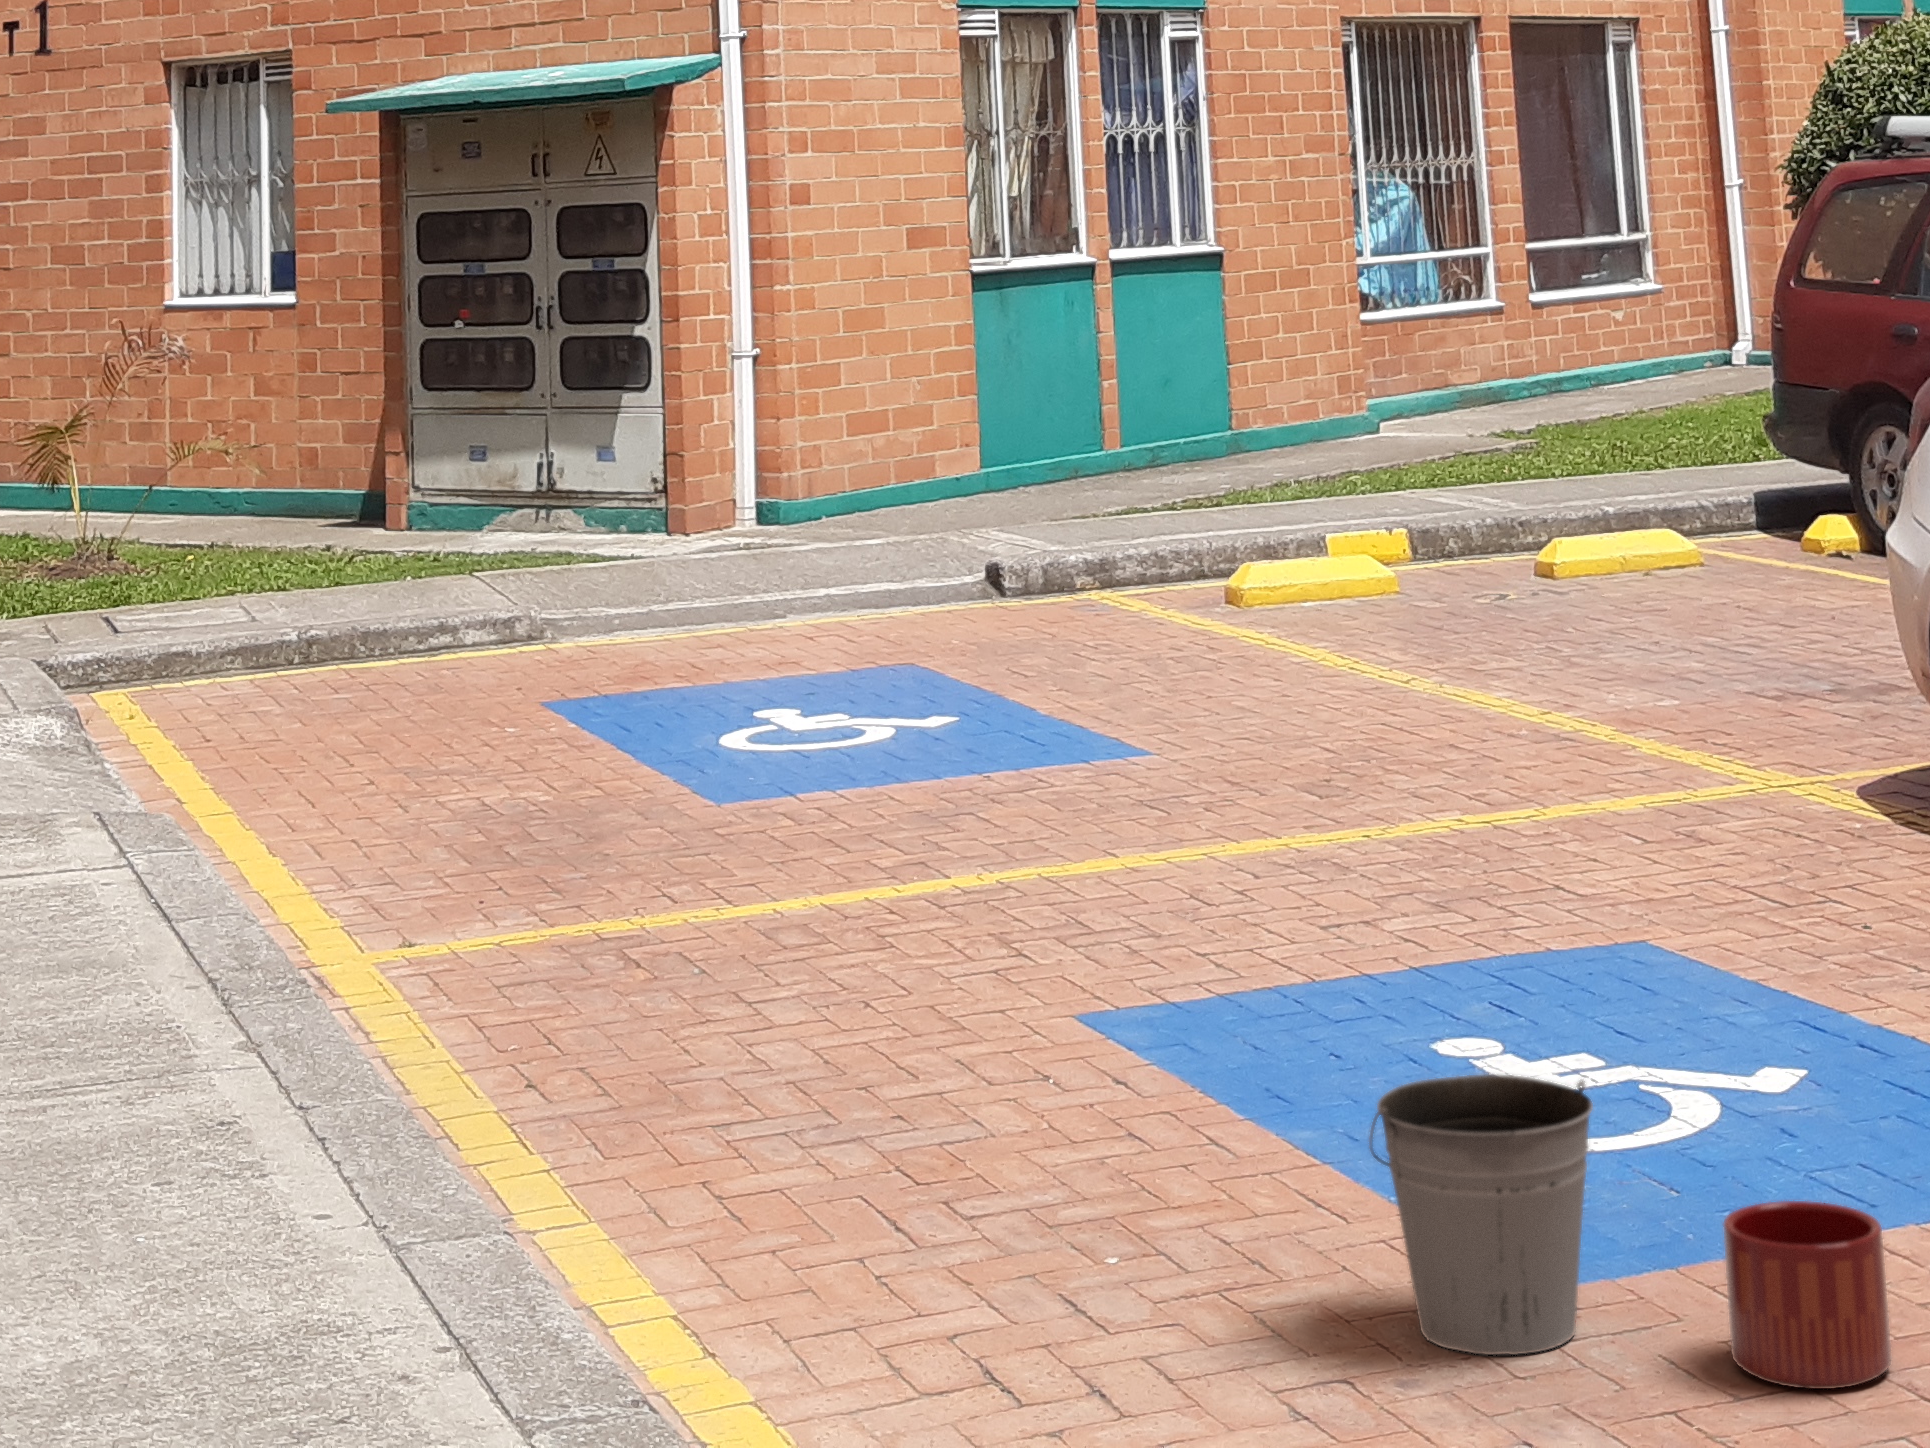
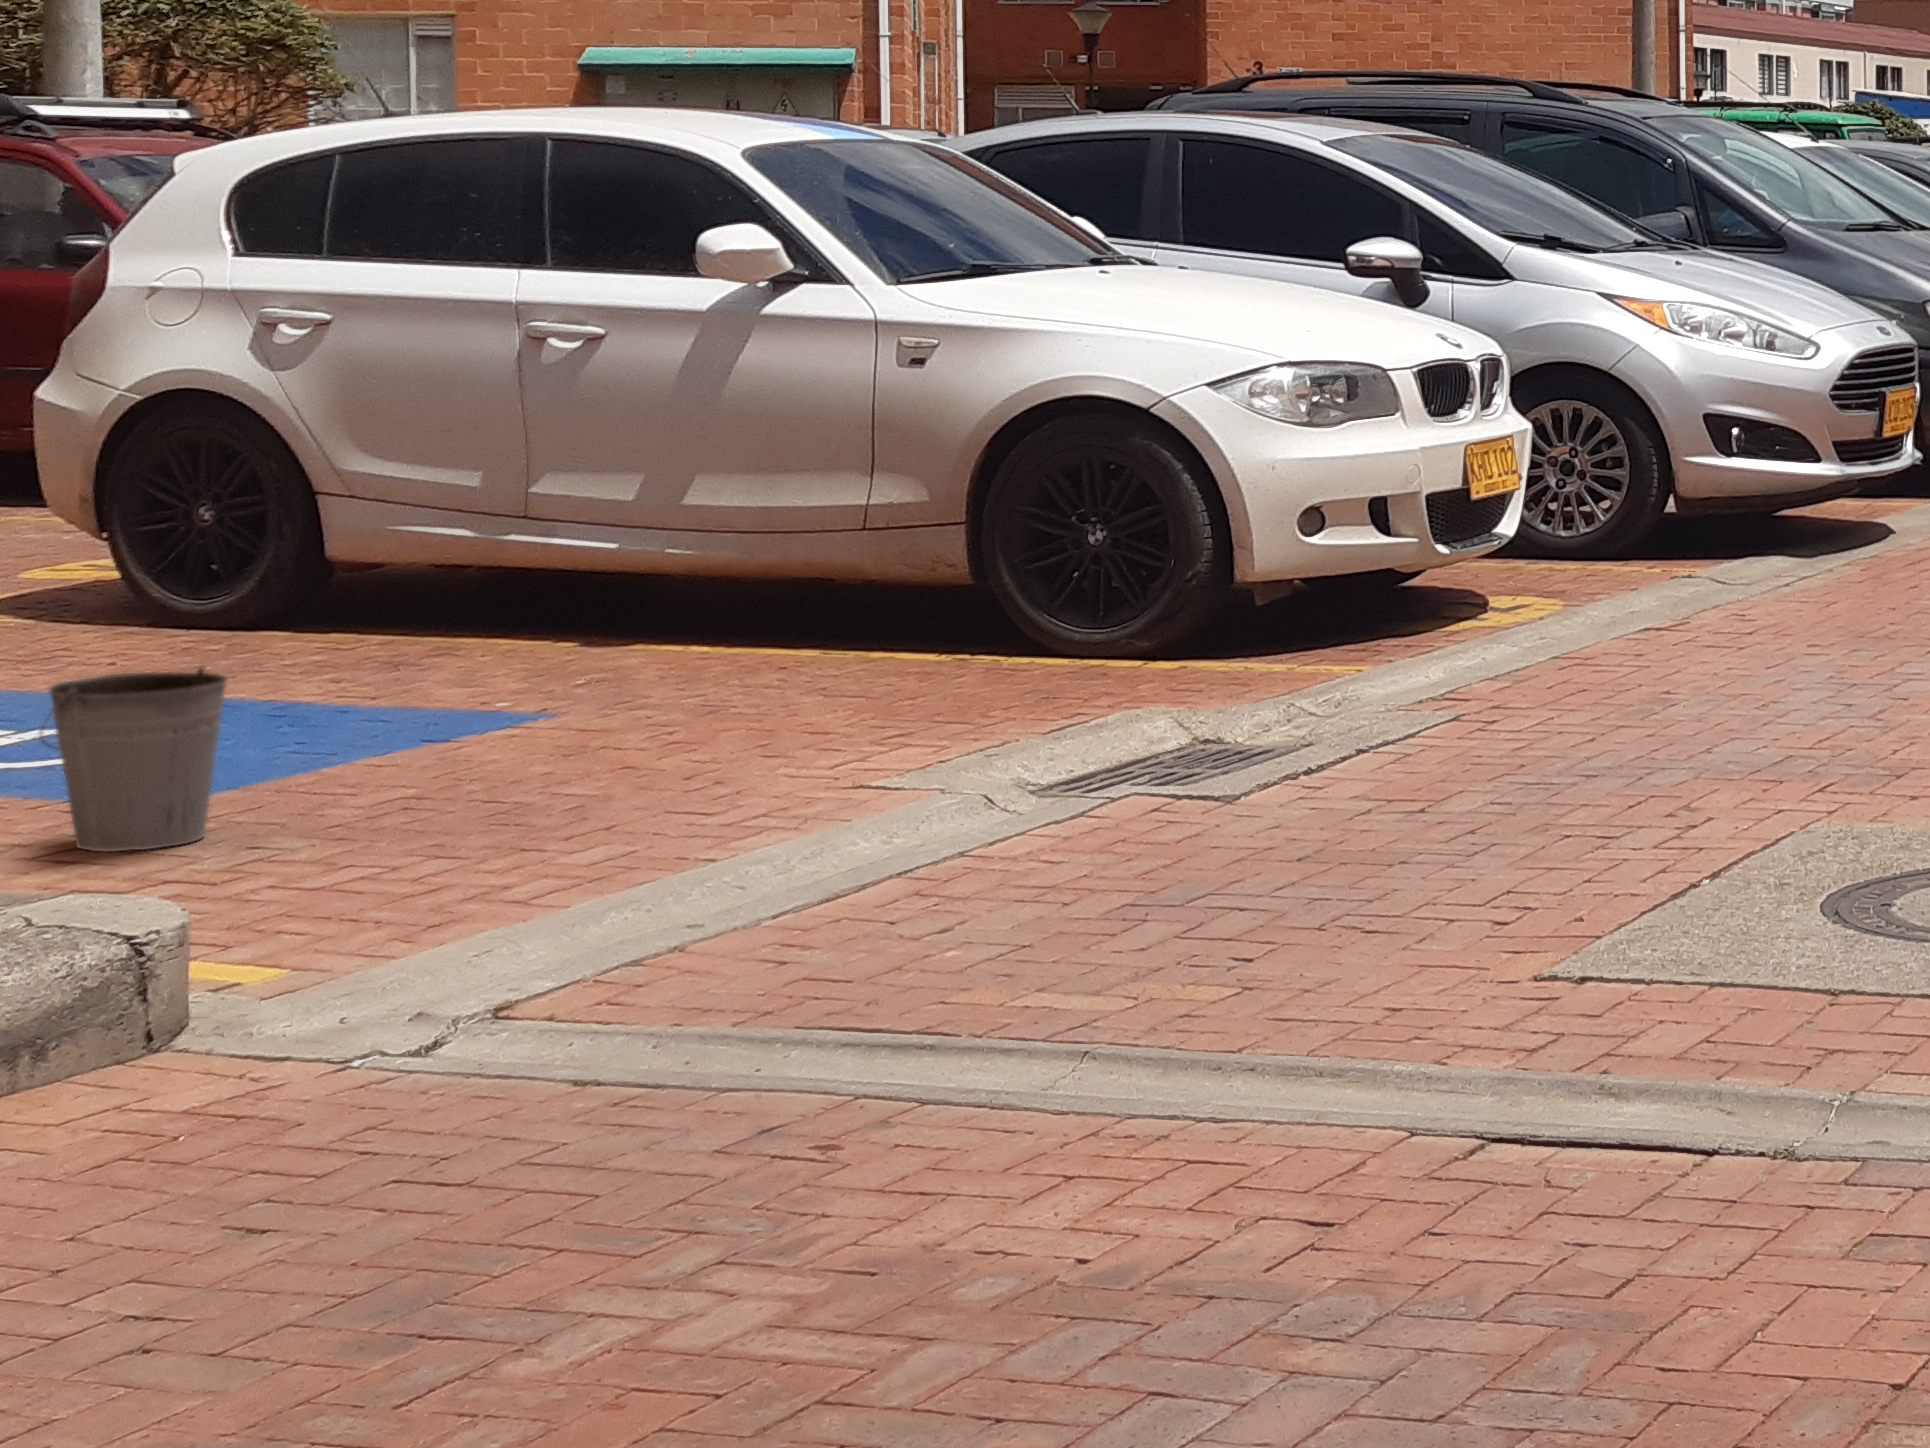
planter: present [1724,1201,1892,1389] -> none [334,721,451,829]

